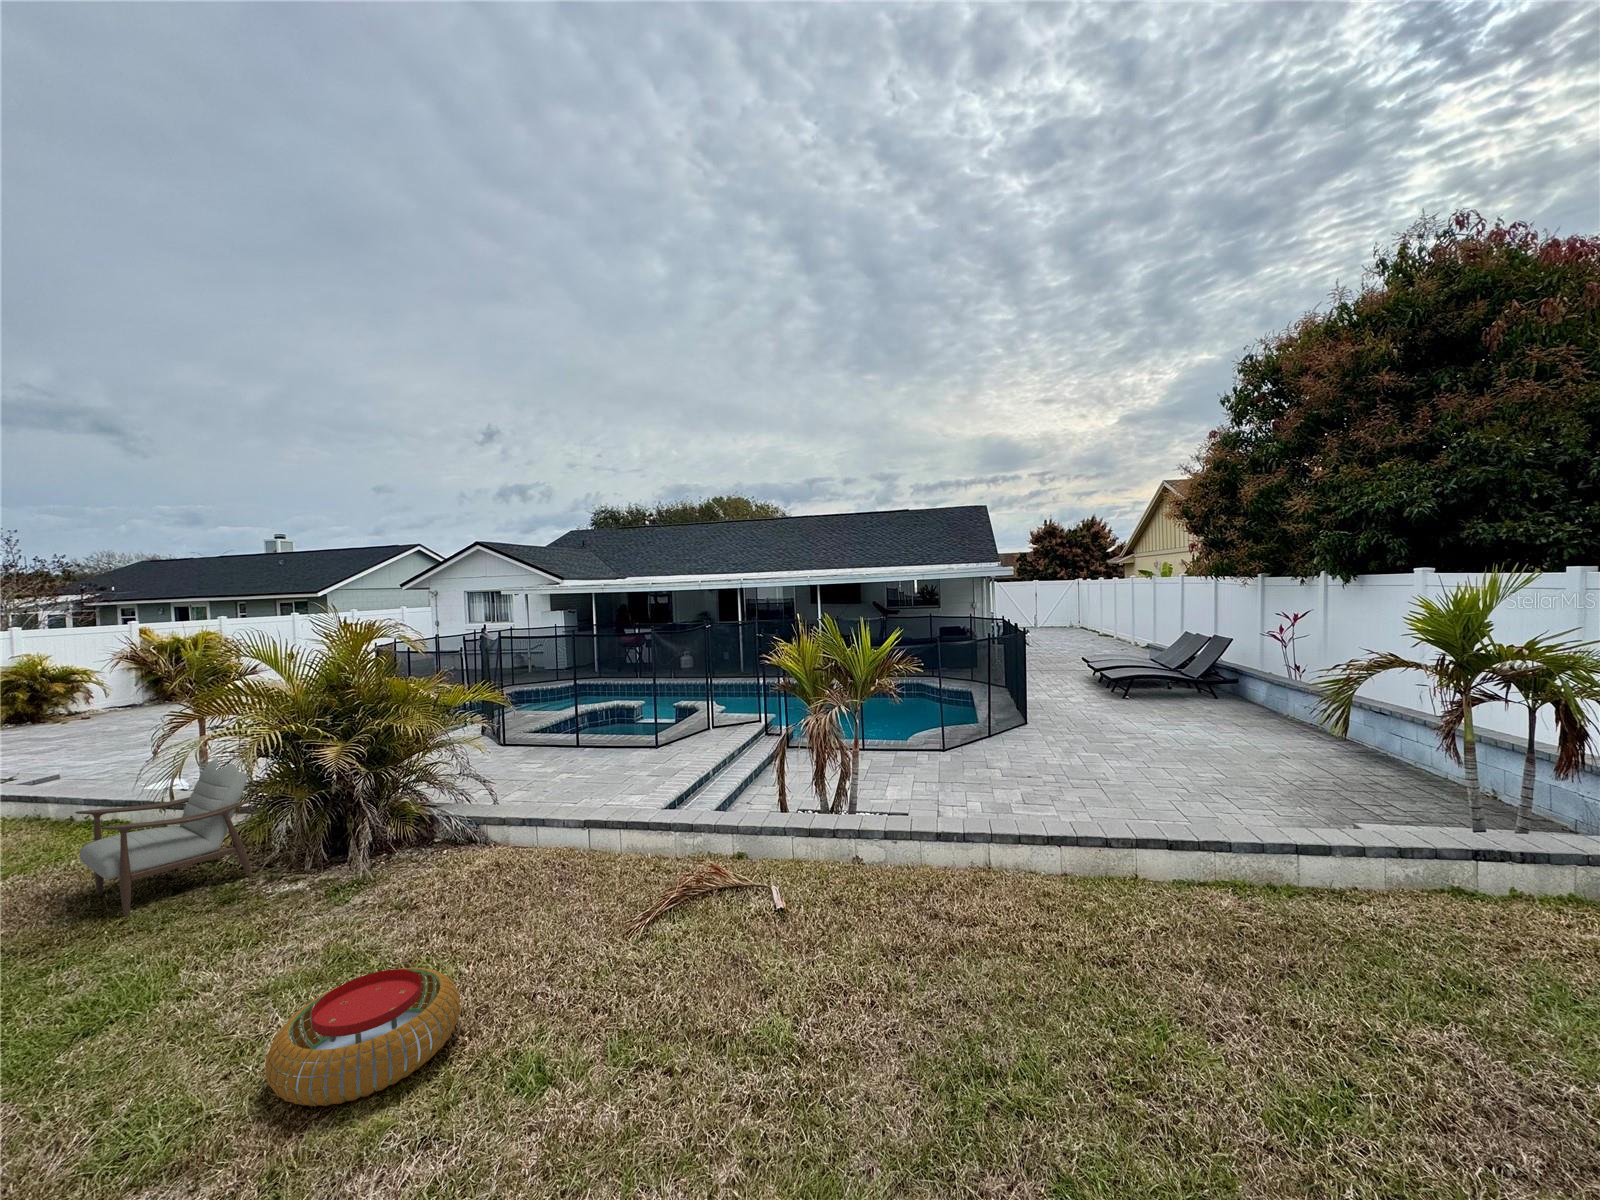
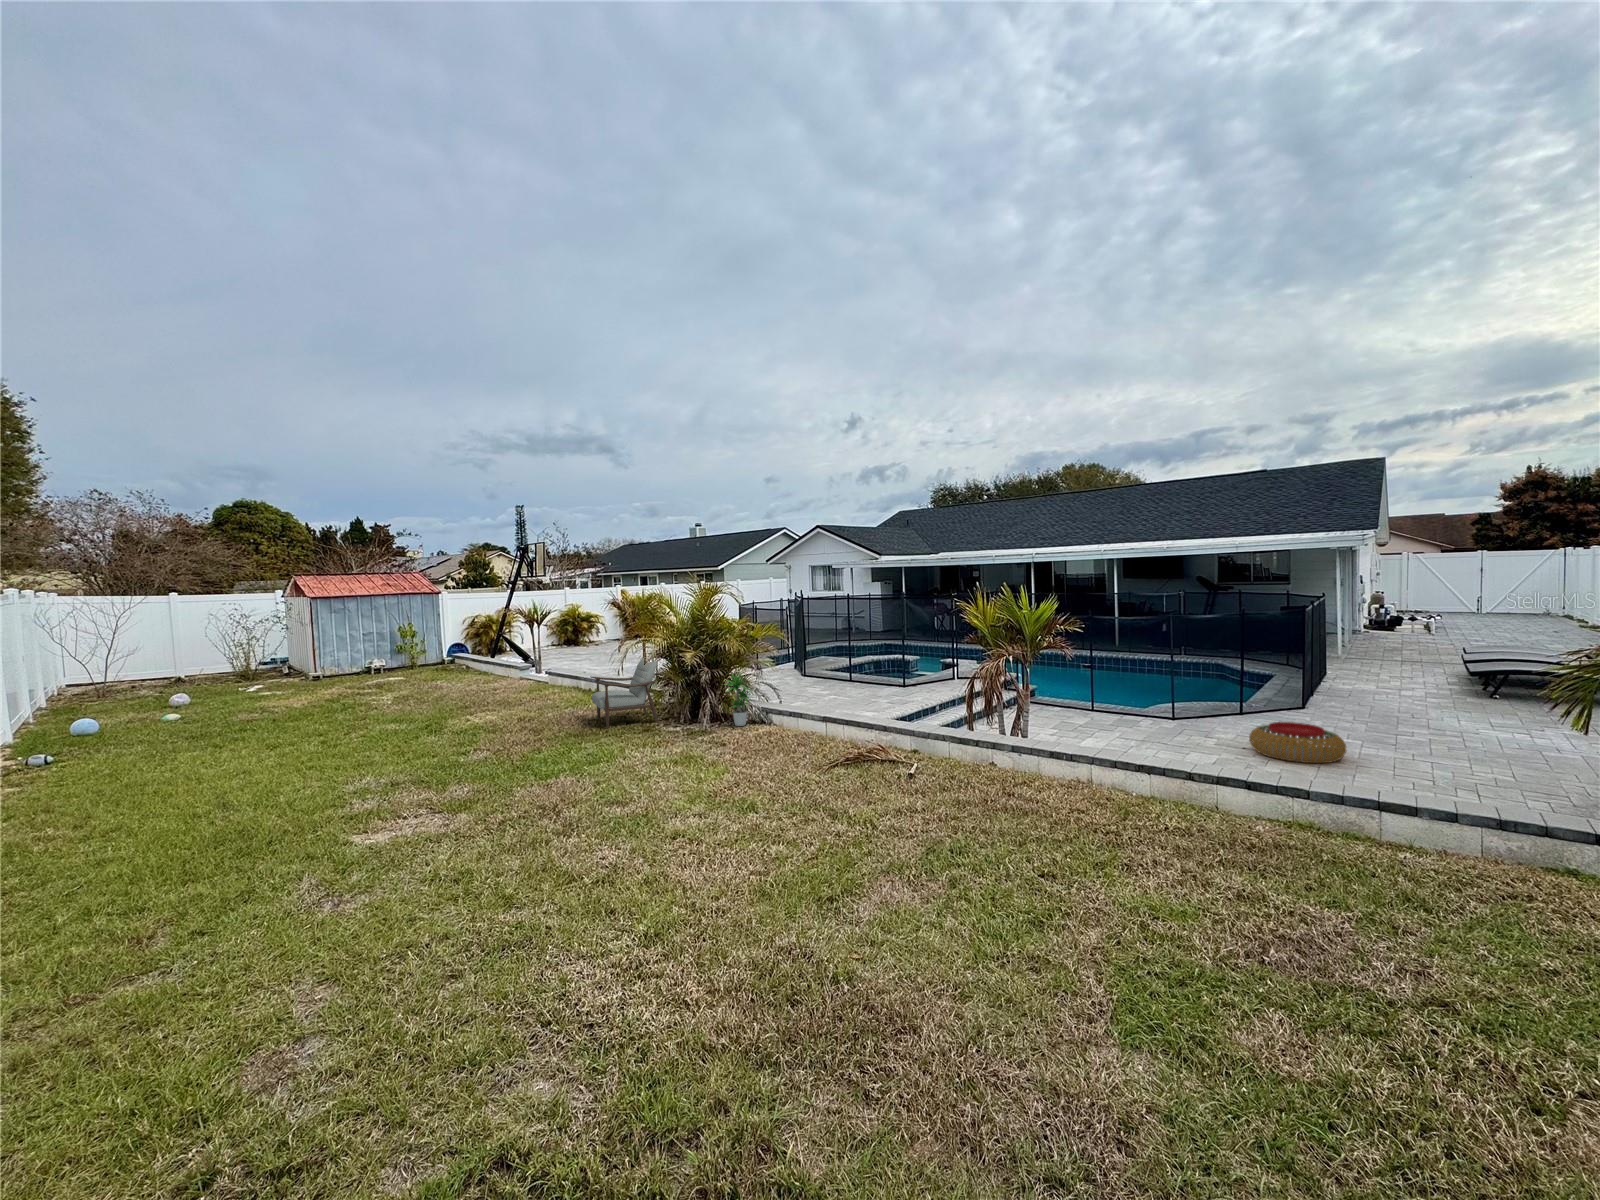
potted plant: none [397,763,465,858] -> present [727,673,753,726]
pouf: present [265,967,460,1107] -> present [1249,722,1346,763]

